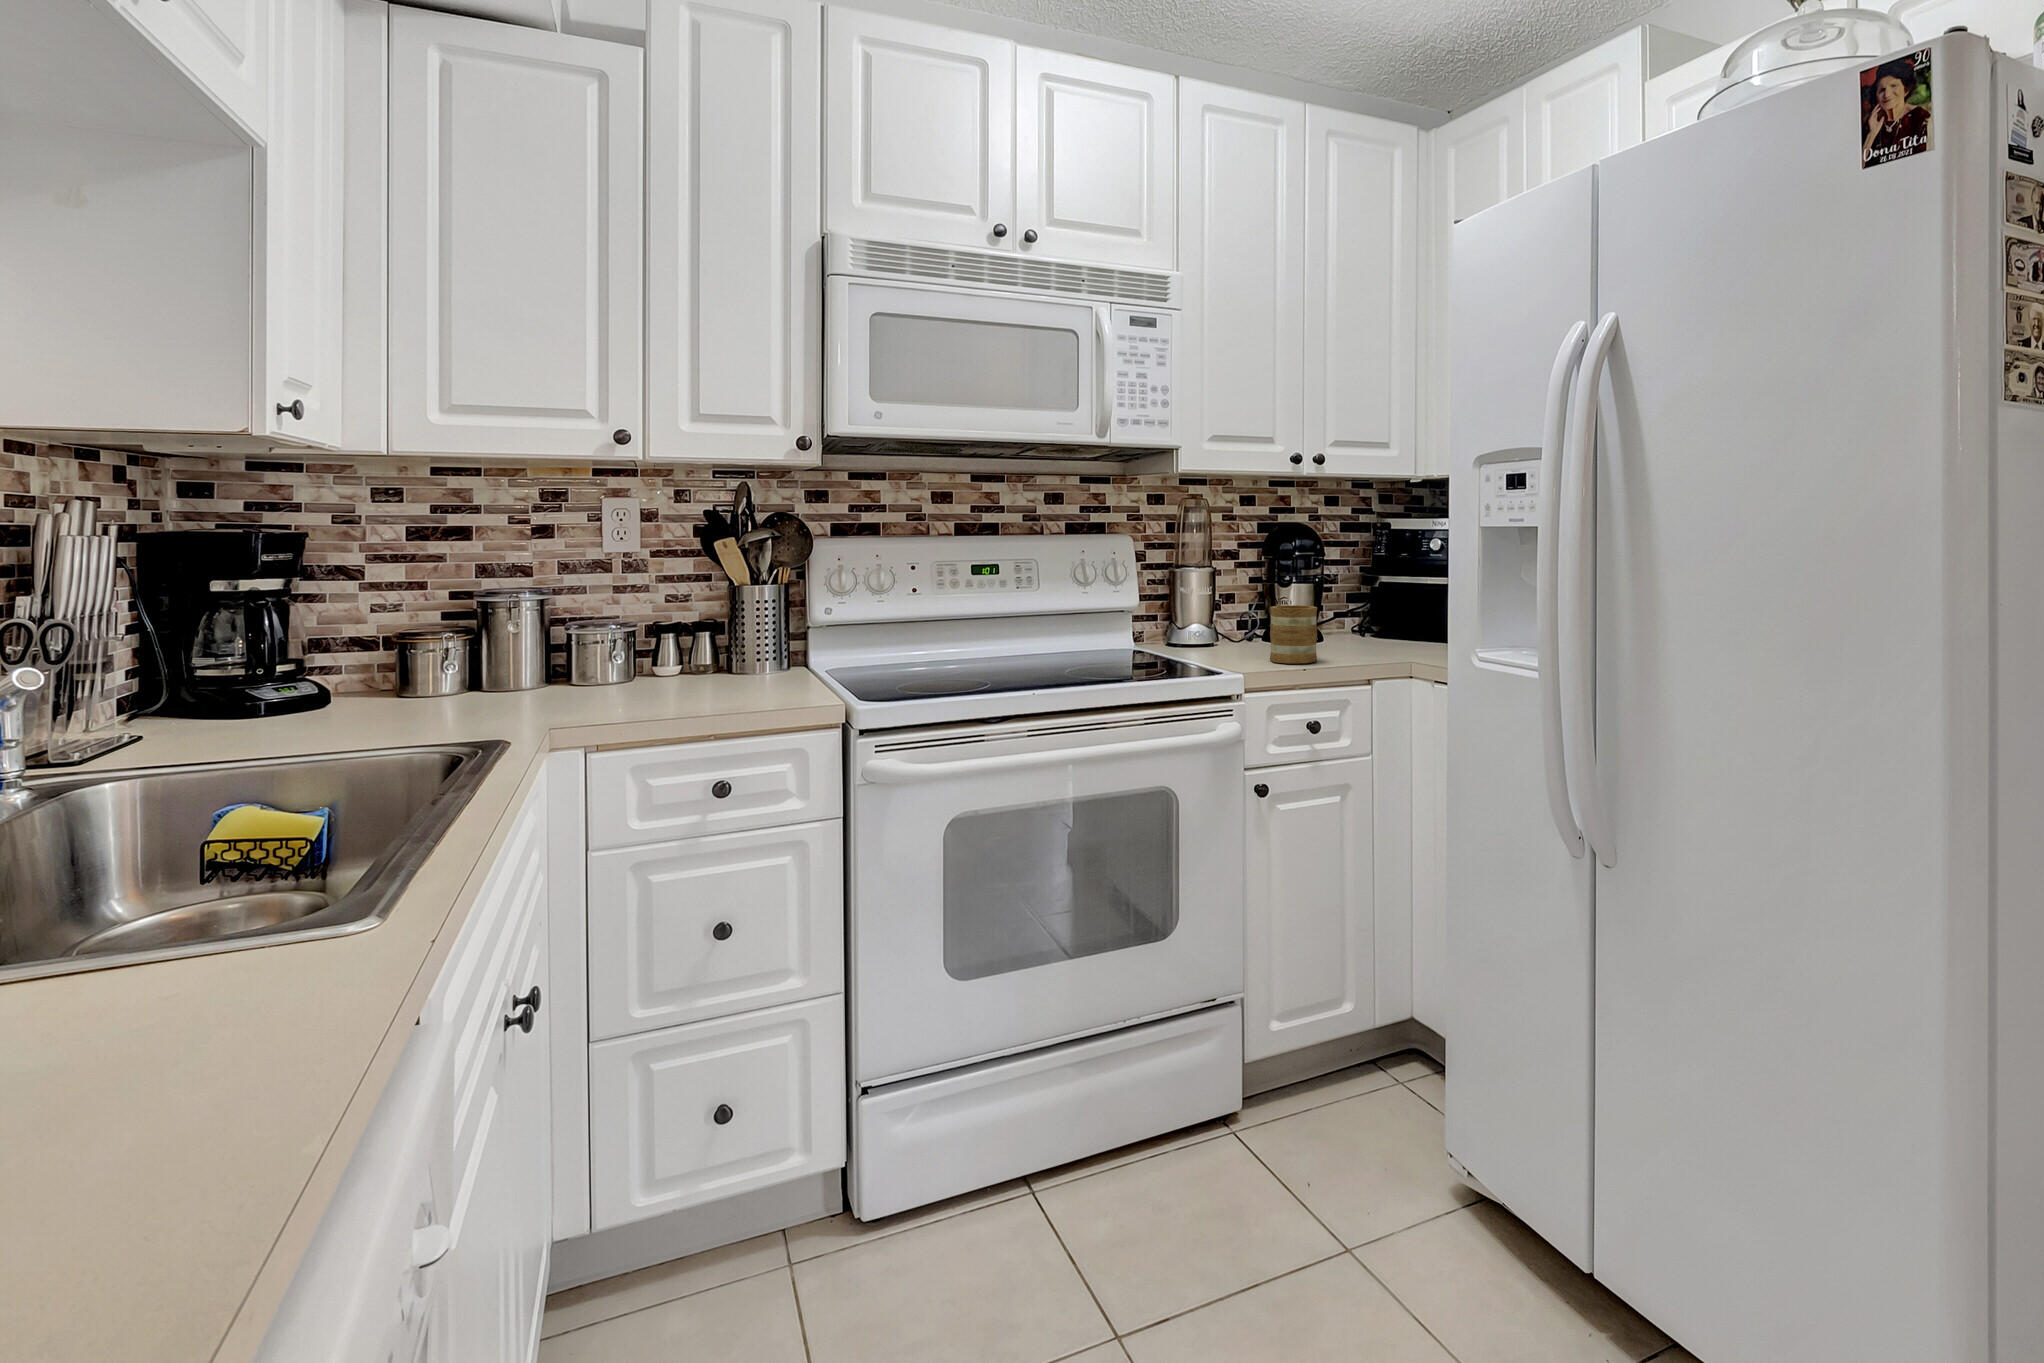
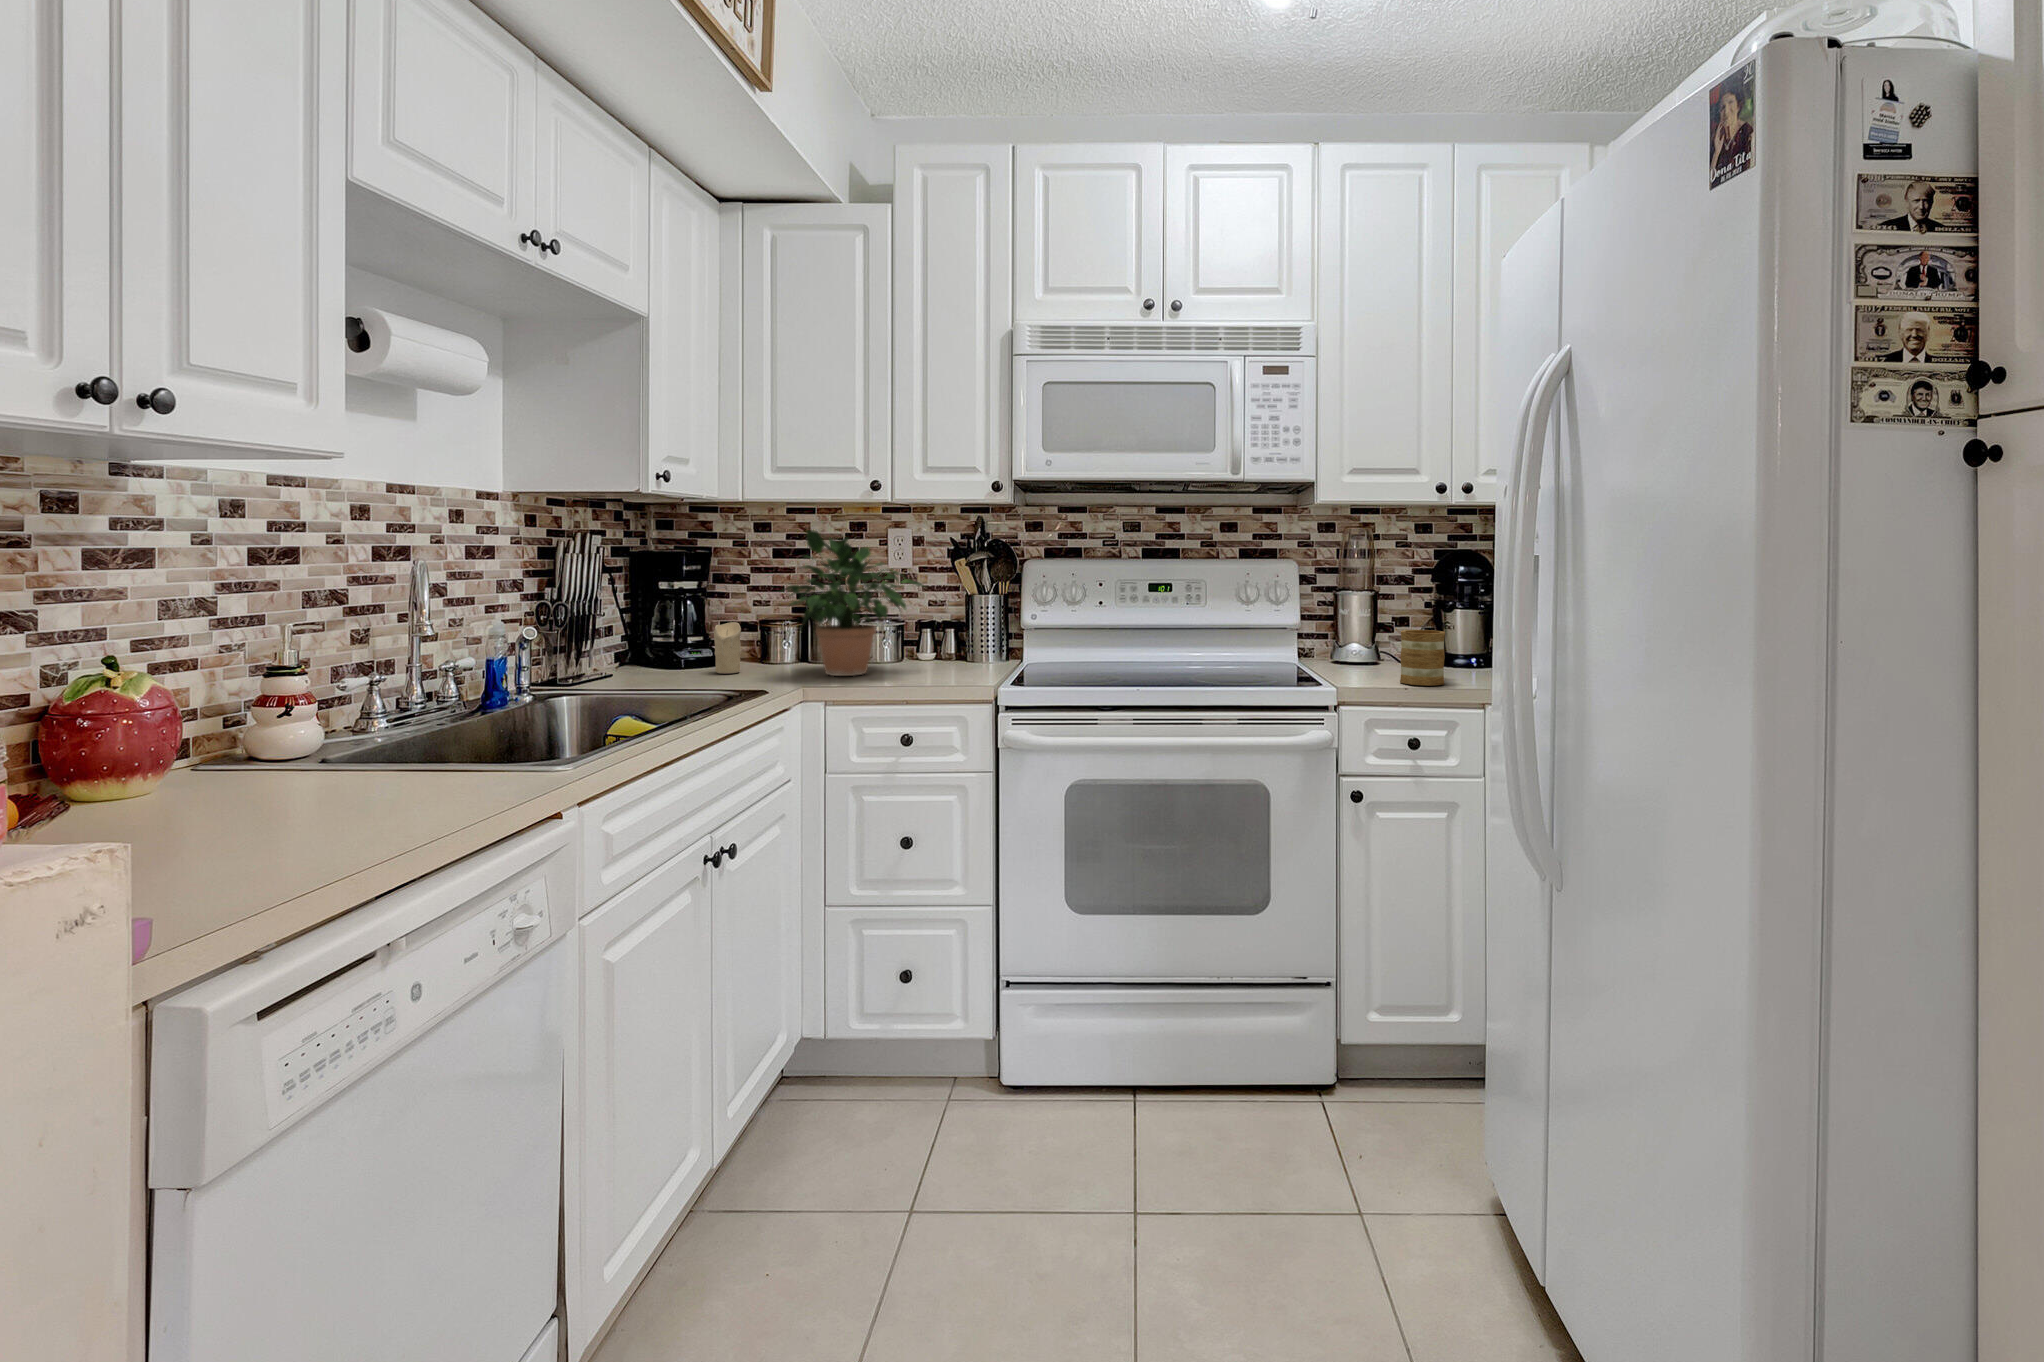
potted plant: none [475,494,706,704] -> present [784,530,924,676]
candle: none [346,636,396,715] -> present [714,622,741,674]

